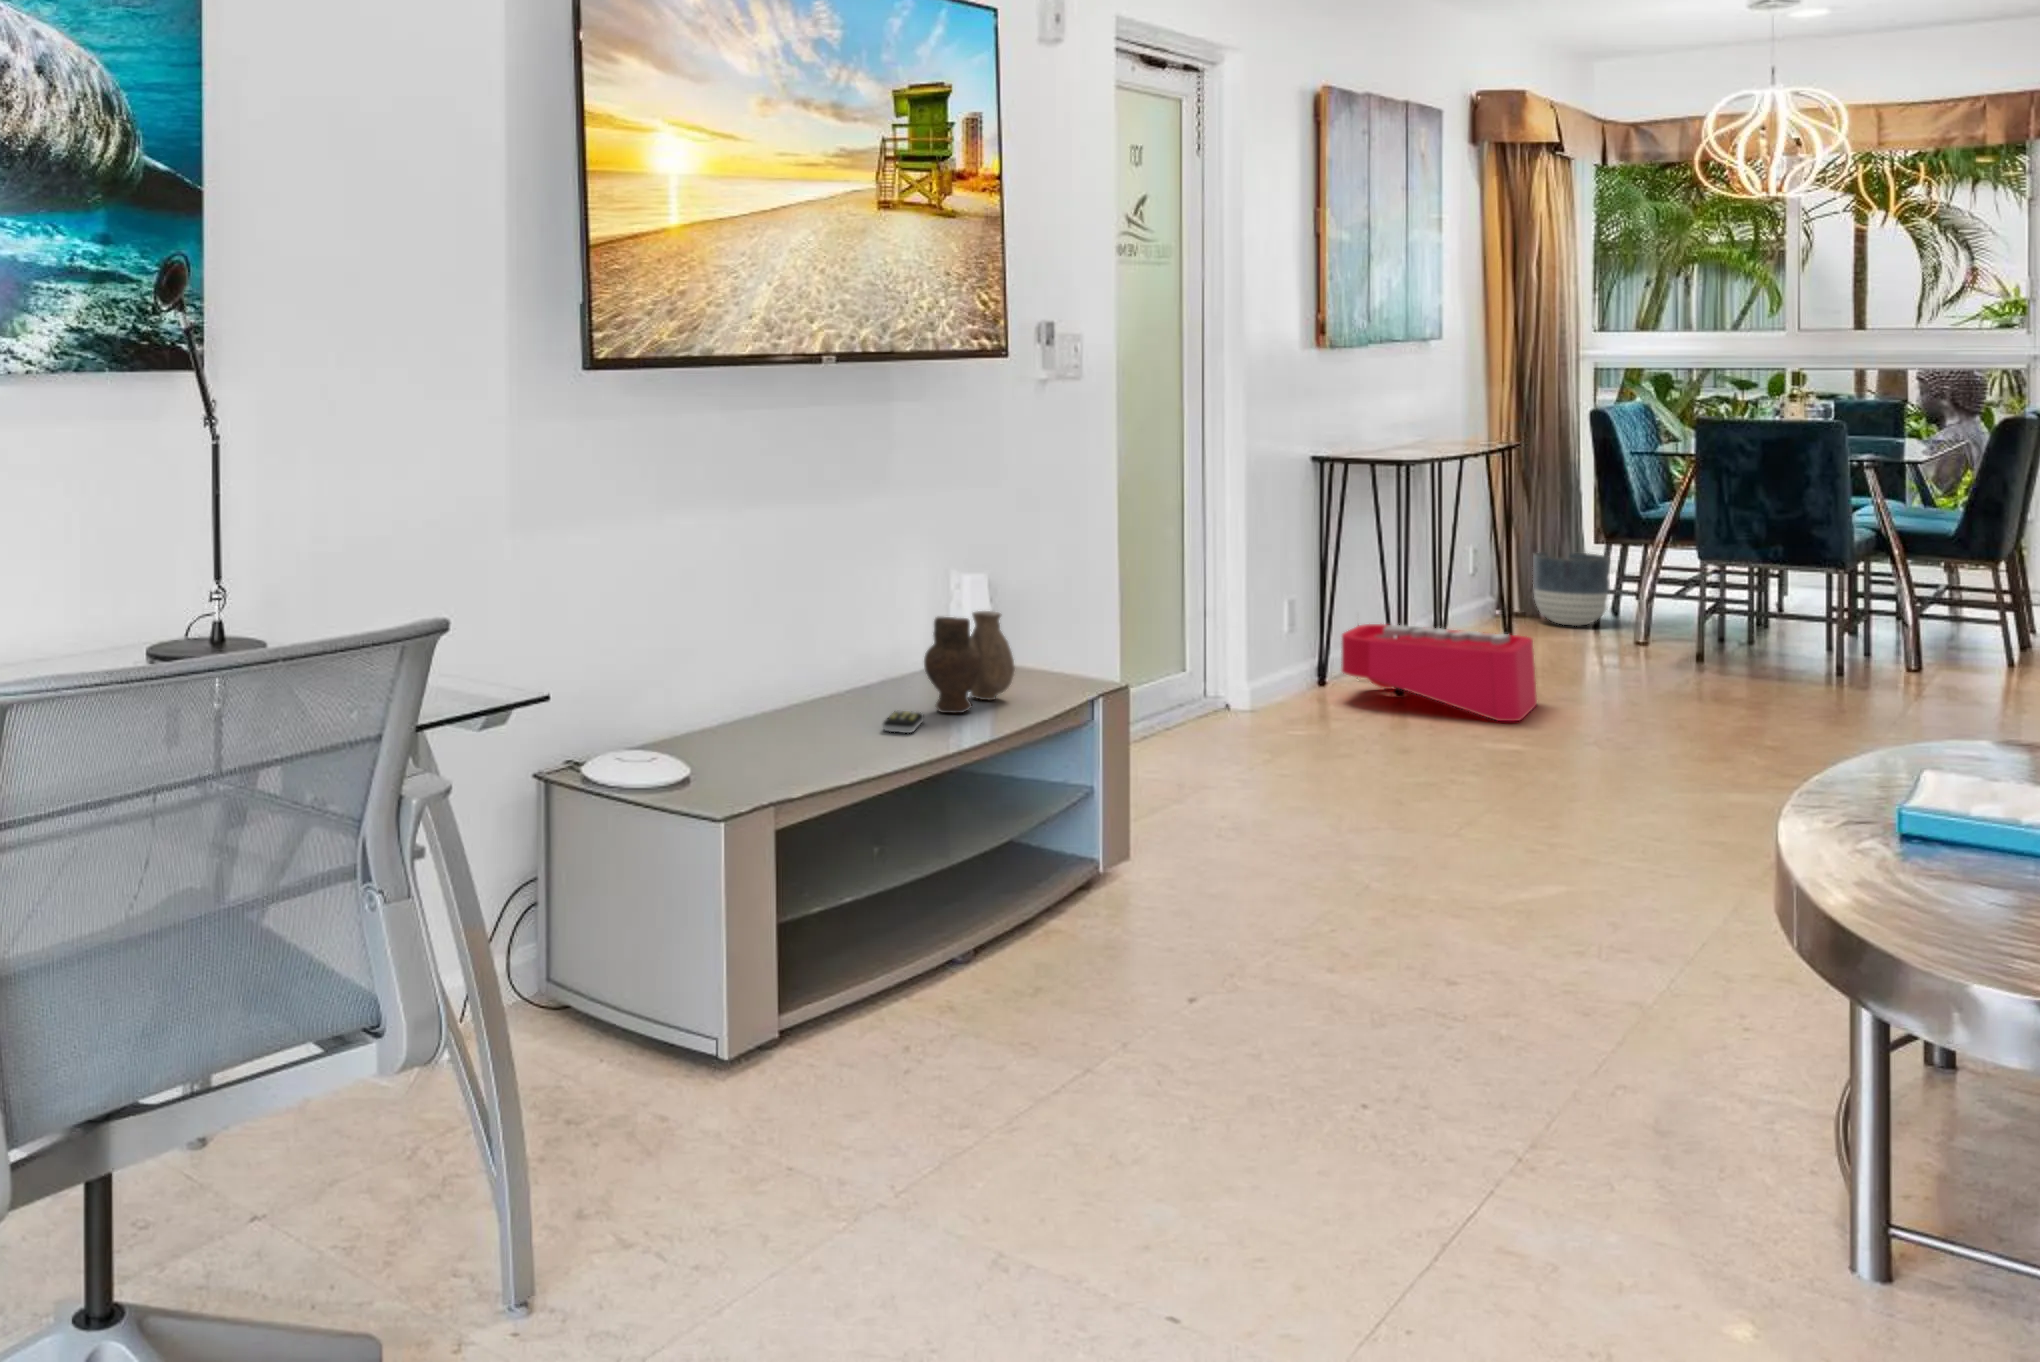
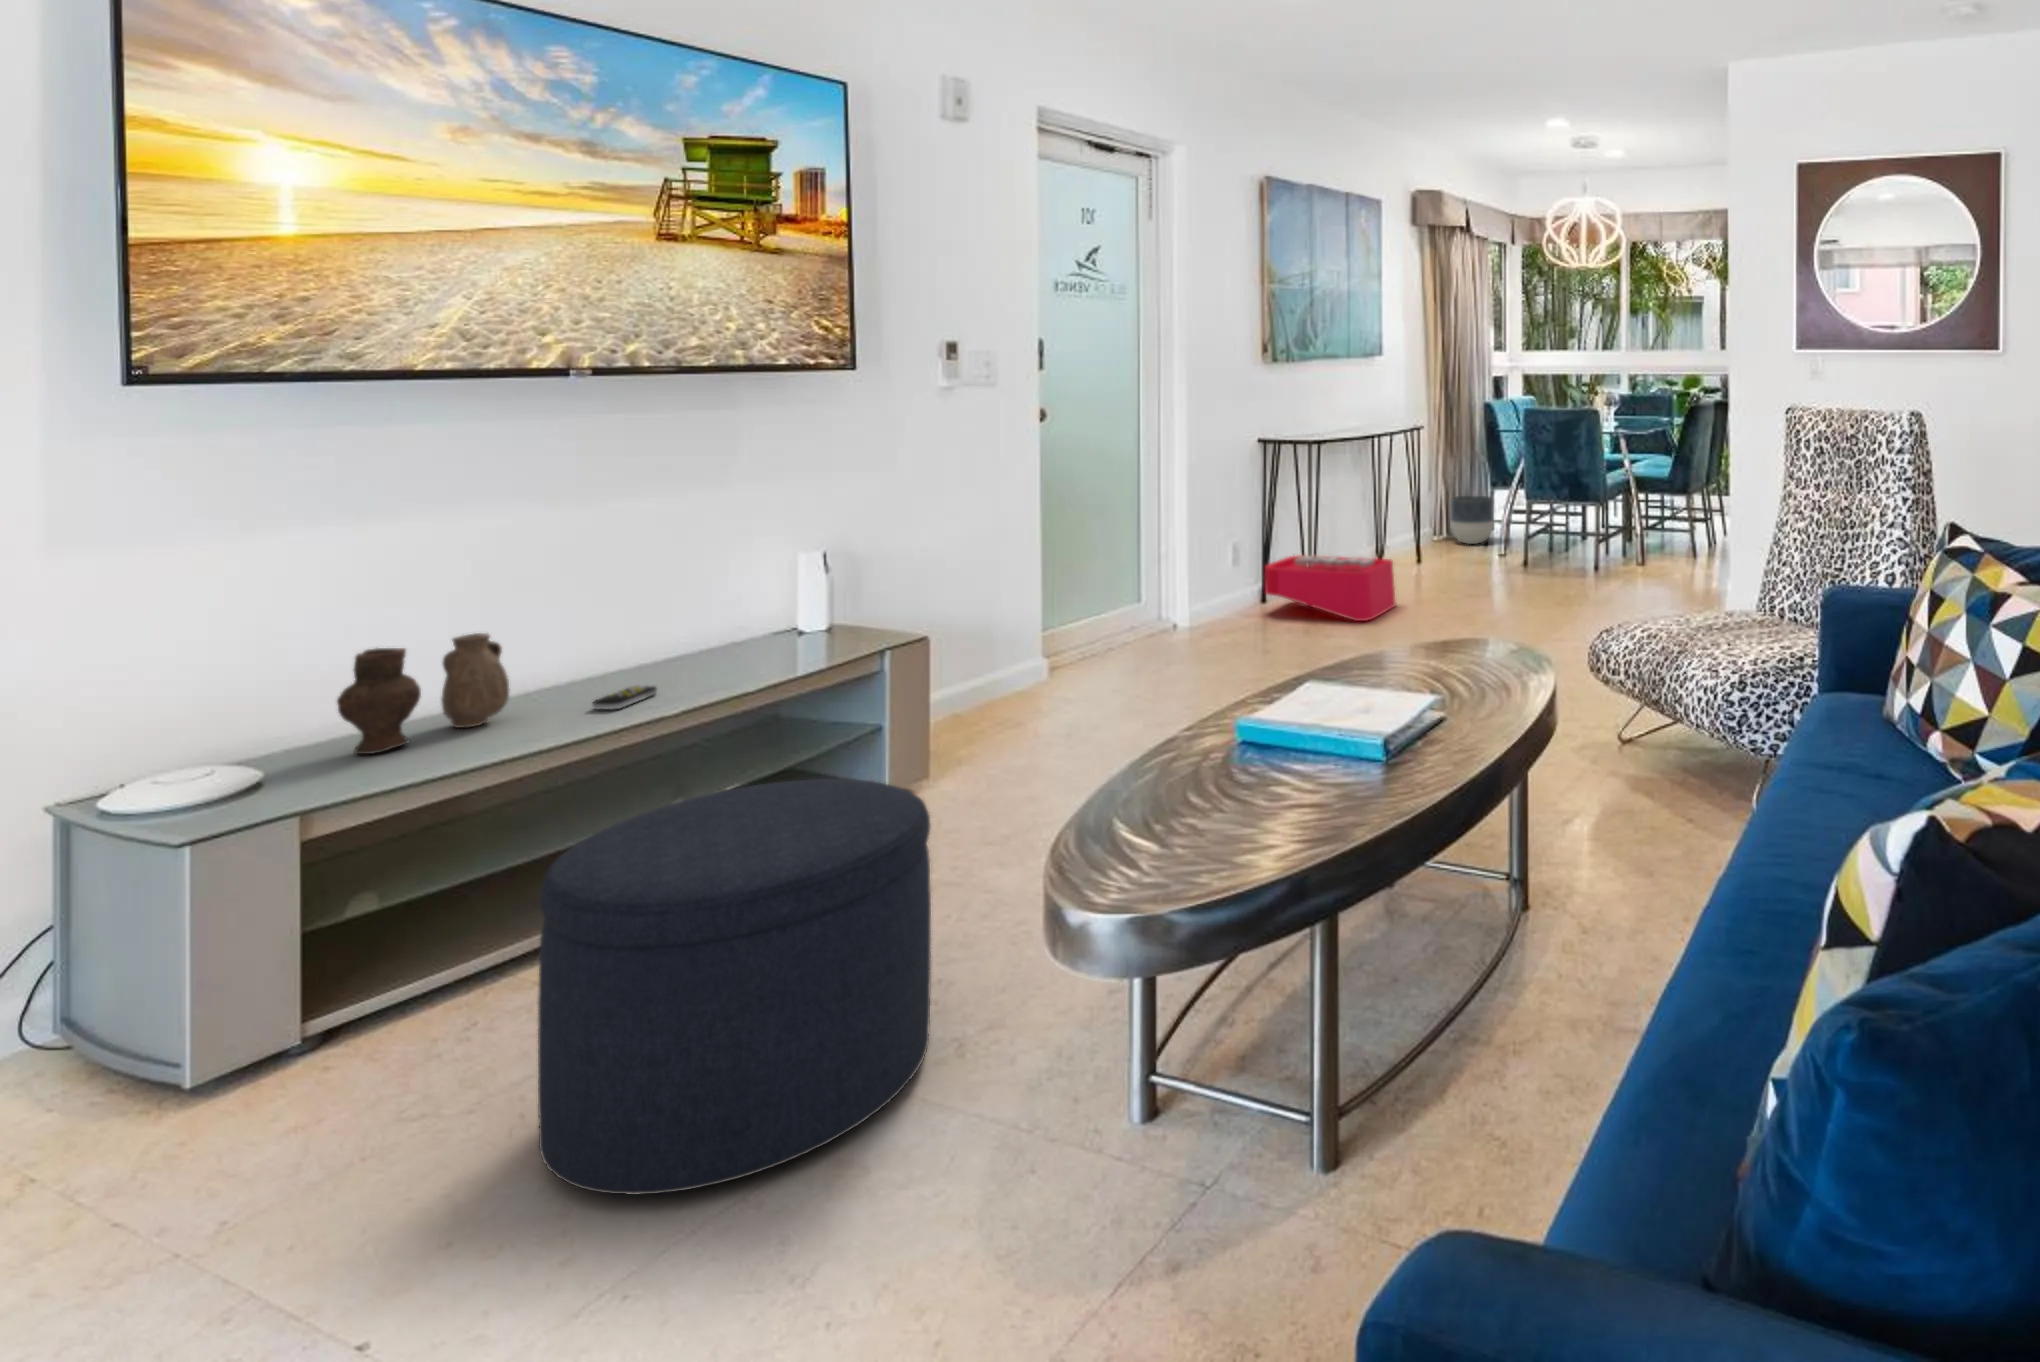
vase: present [924,611,1015,713] -> present [337,633,509,754]
ottoman: none [1105,817,1483,1210] -> present [538,779,931,1195]

